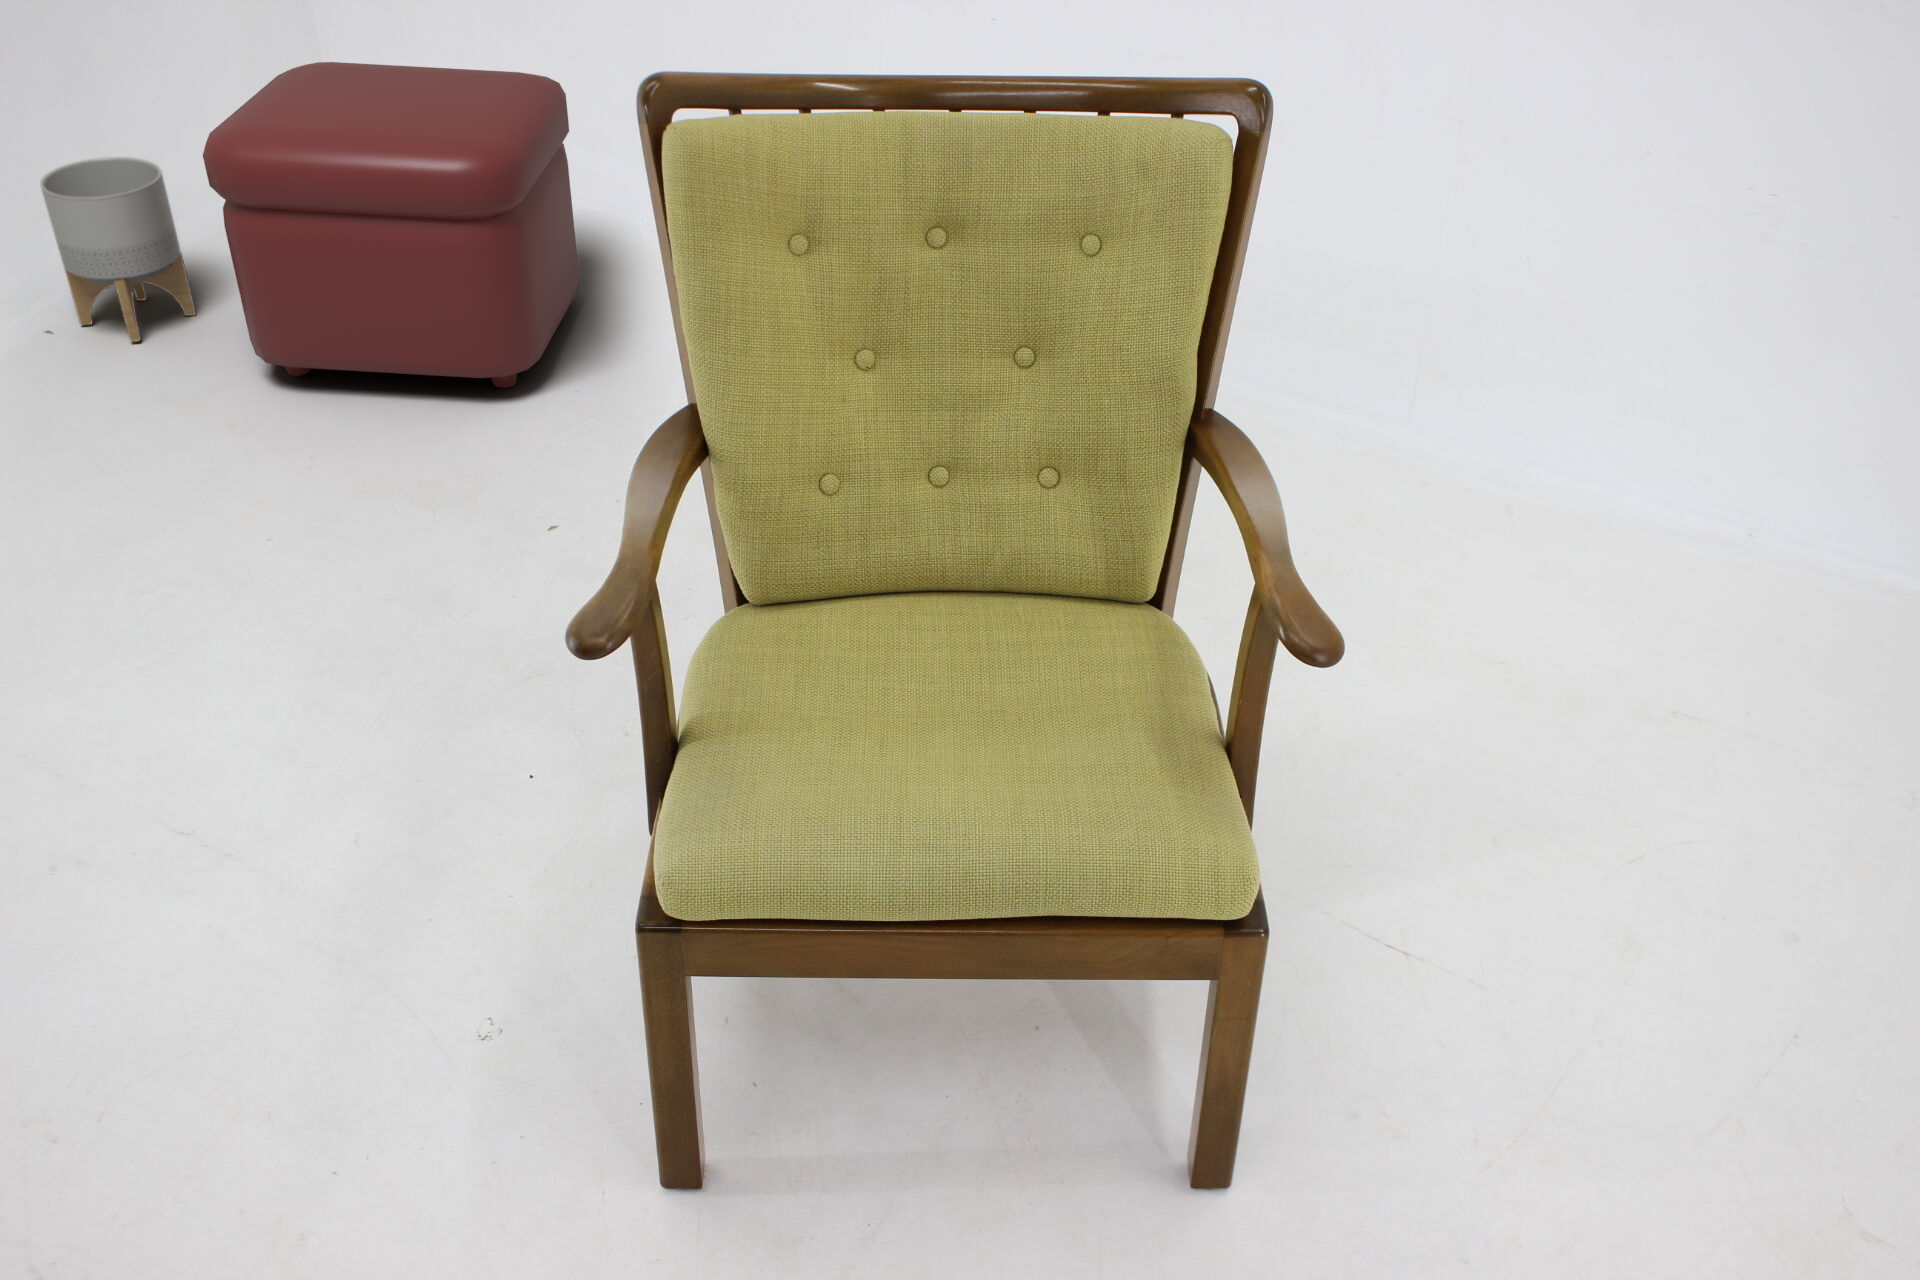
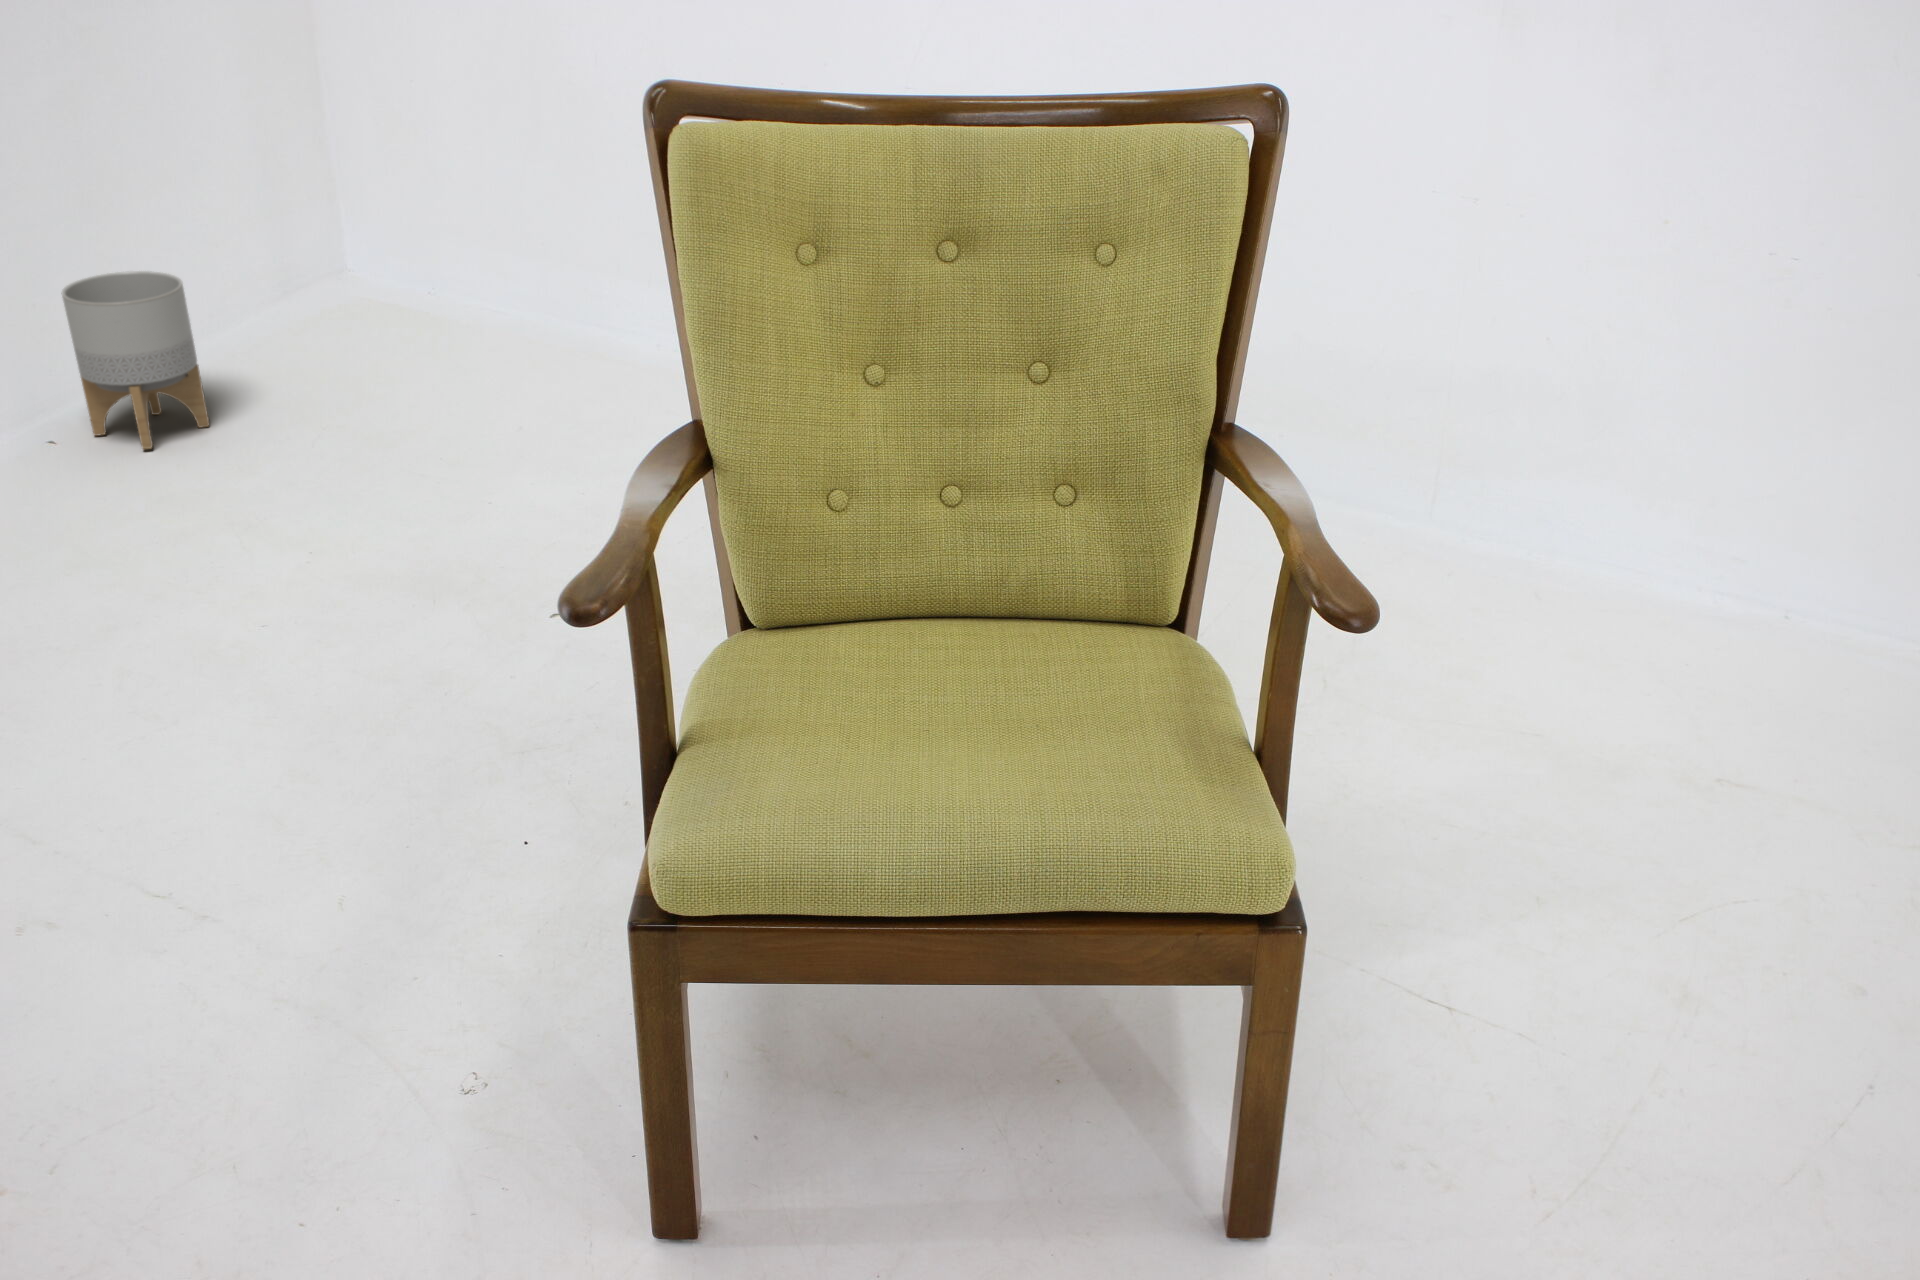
ottoman: present [203,62,579,388] -> none [222,179,592,488]

